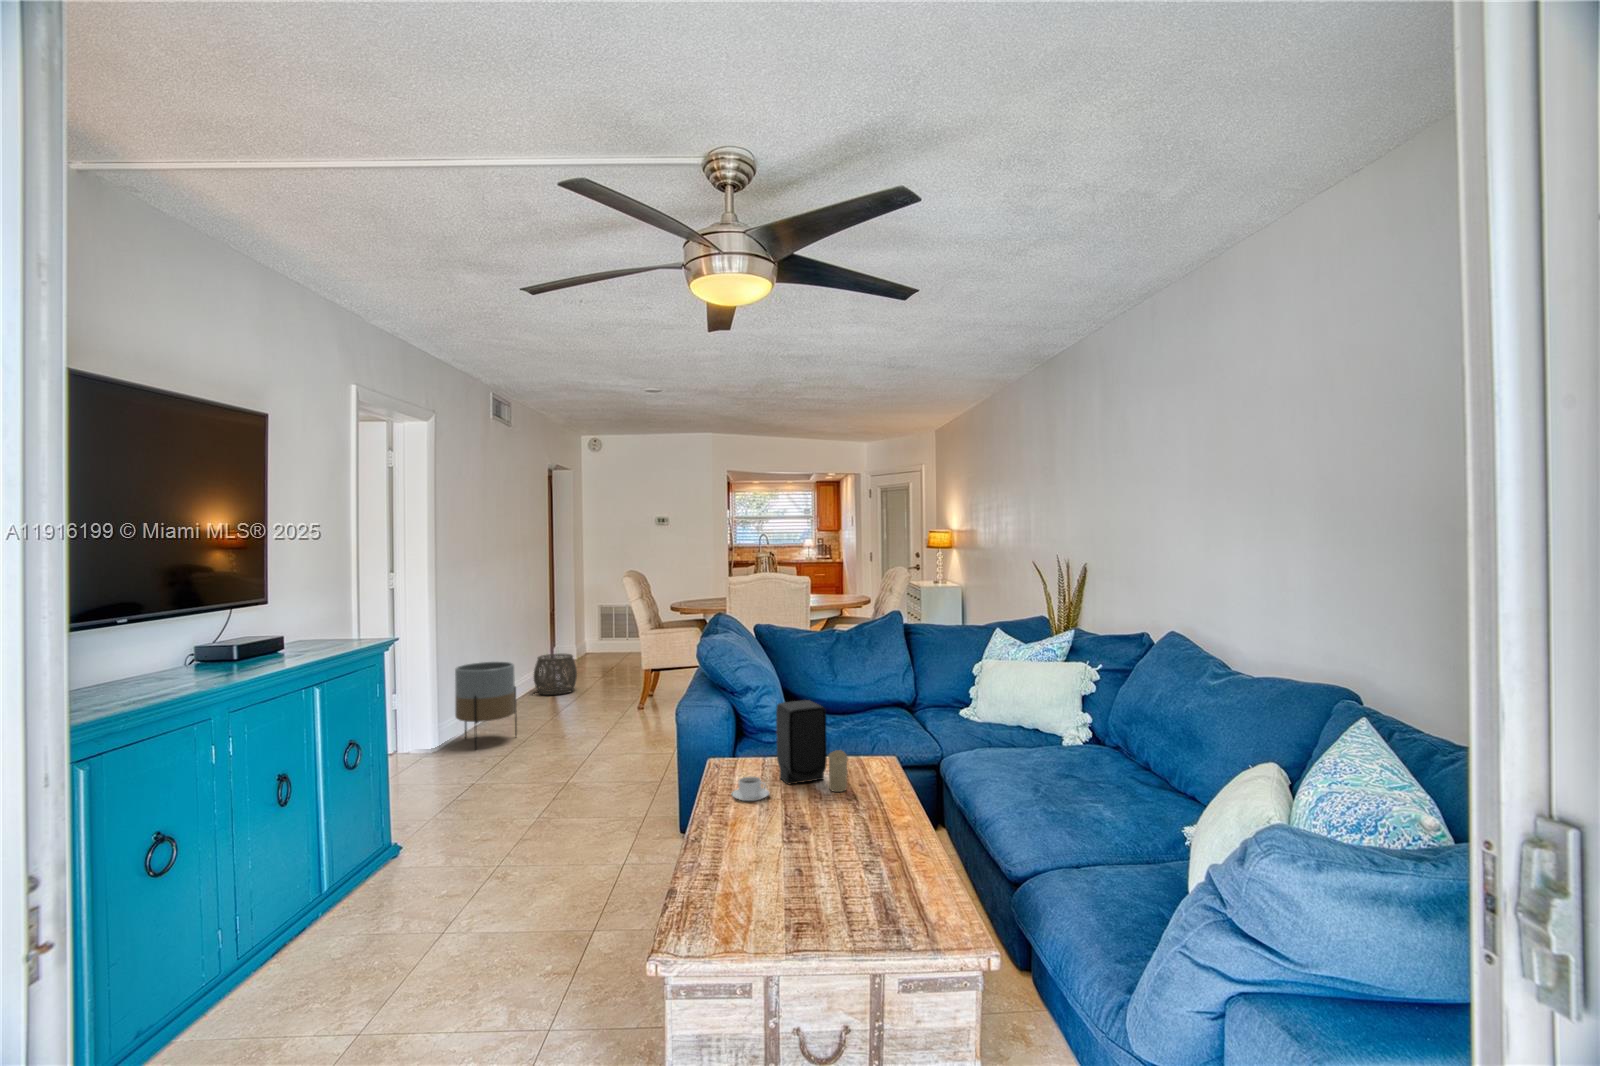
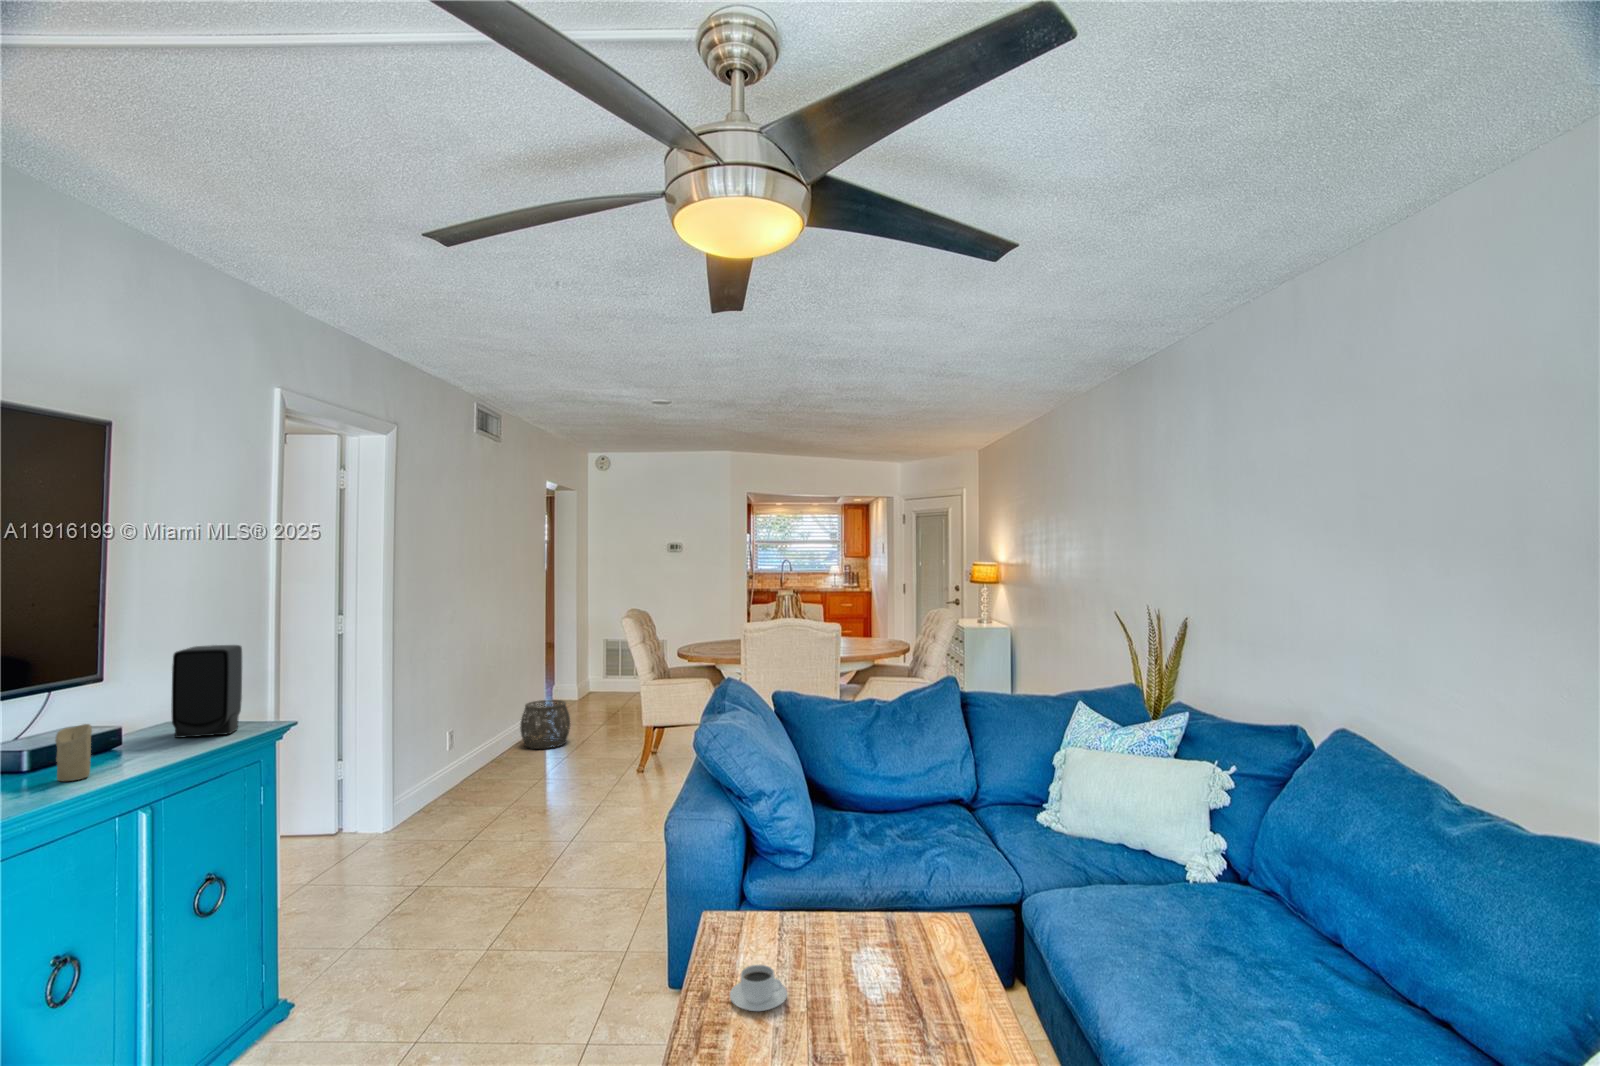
planter: present [455,662,517,749] -> none [414,719,488,829]
speaker: present [776,700,827,784] -> present [171,645,242,738]
candle: present [828,750,848,792] -> present [55,724,92,781]

